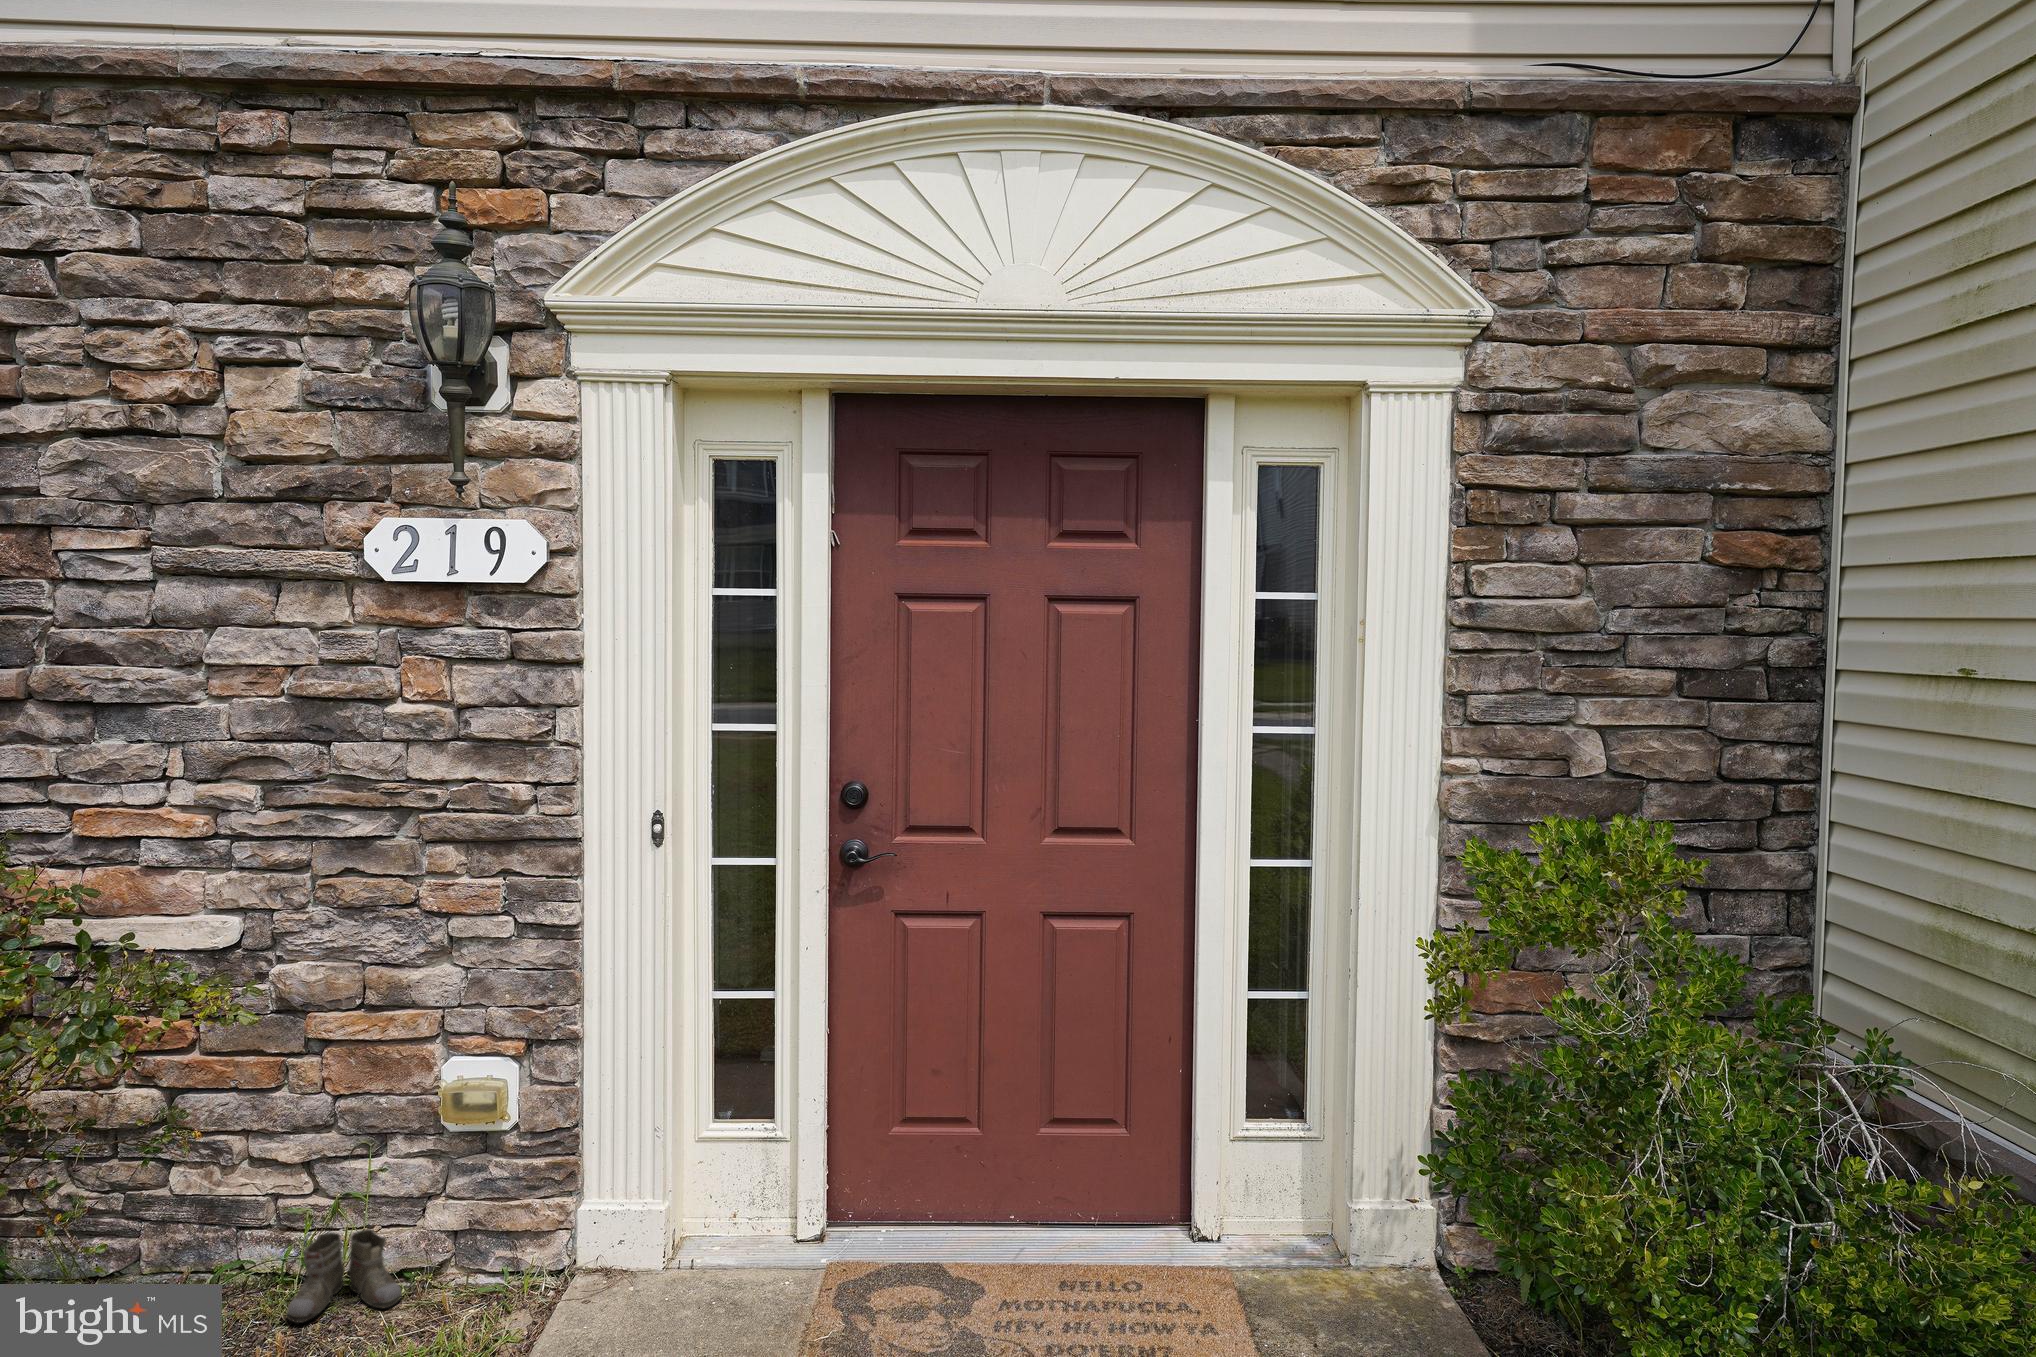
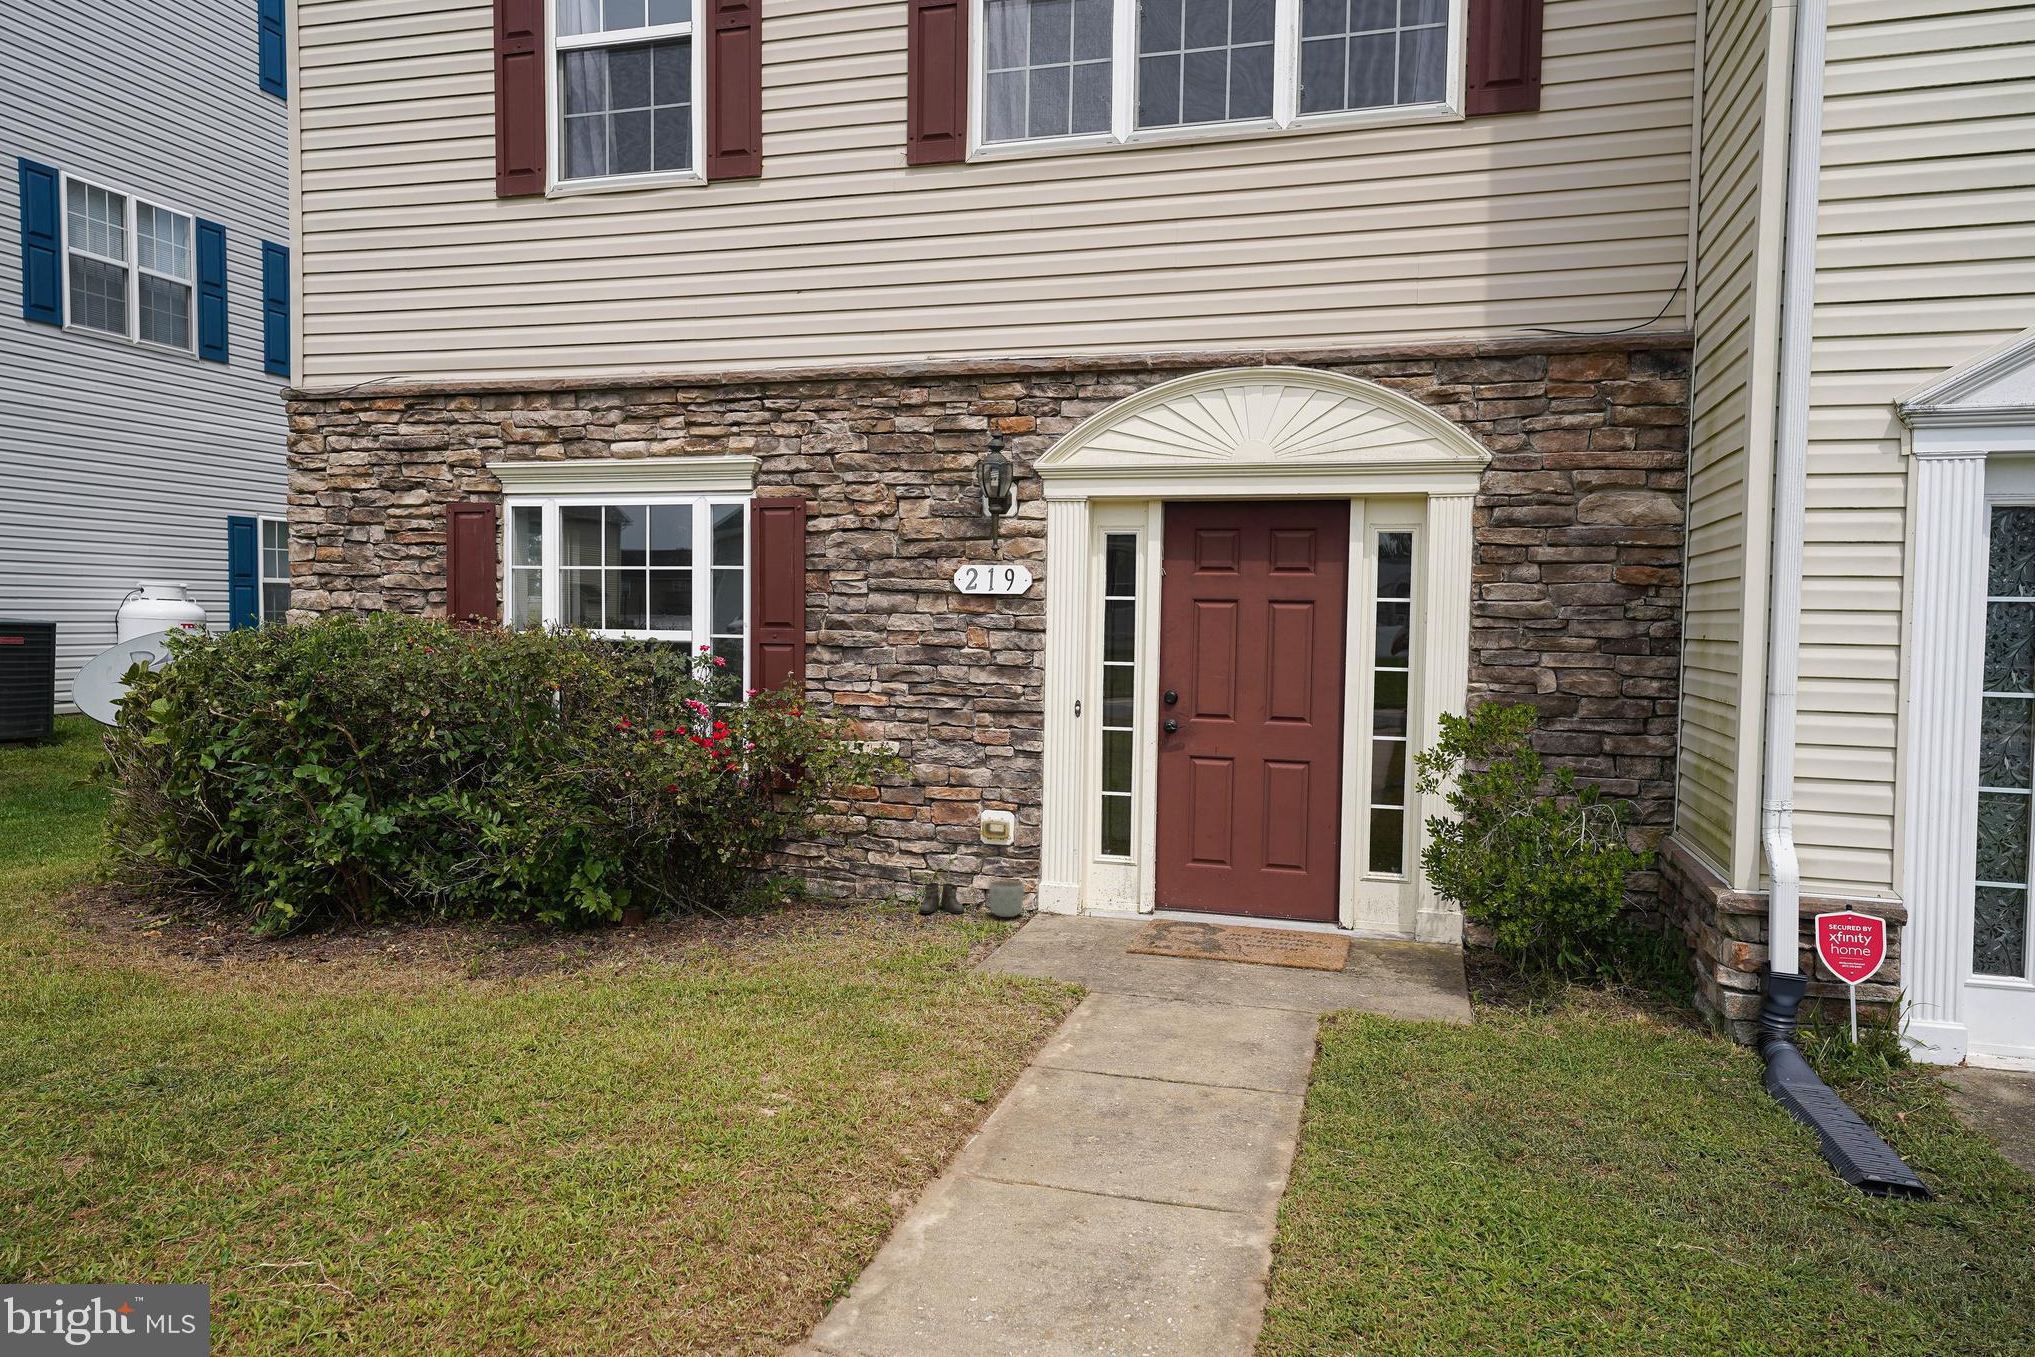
planter: none [457,1212,543,1310] -> present [989,881,1025,917]

